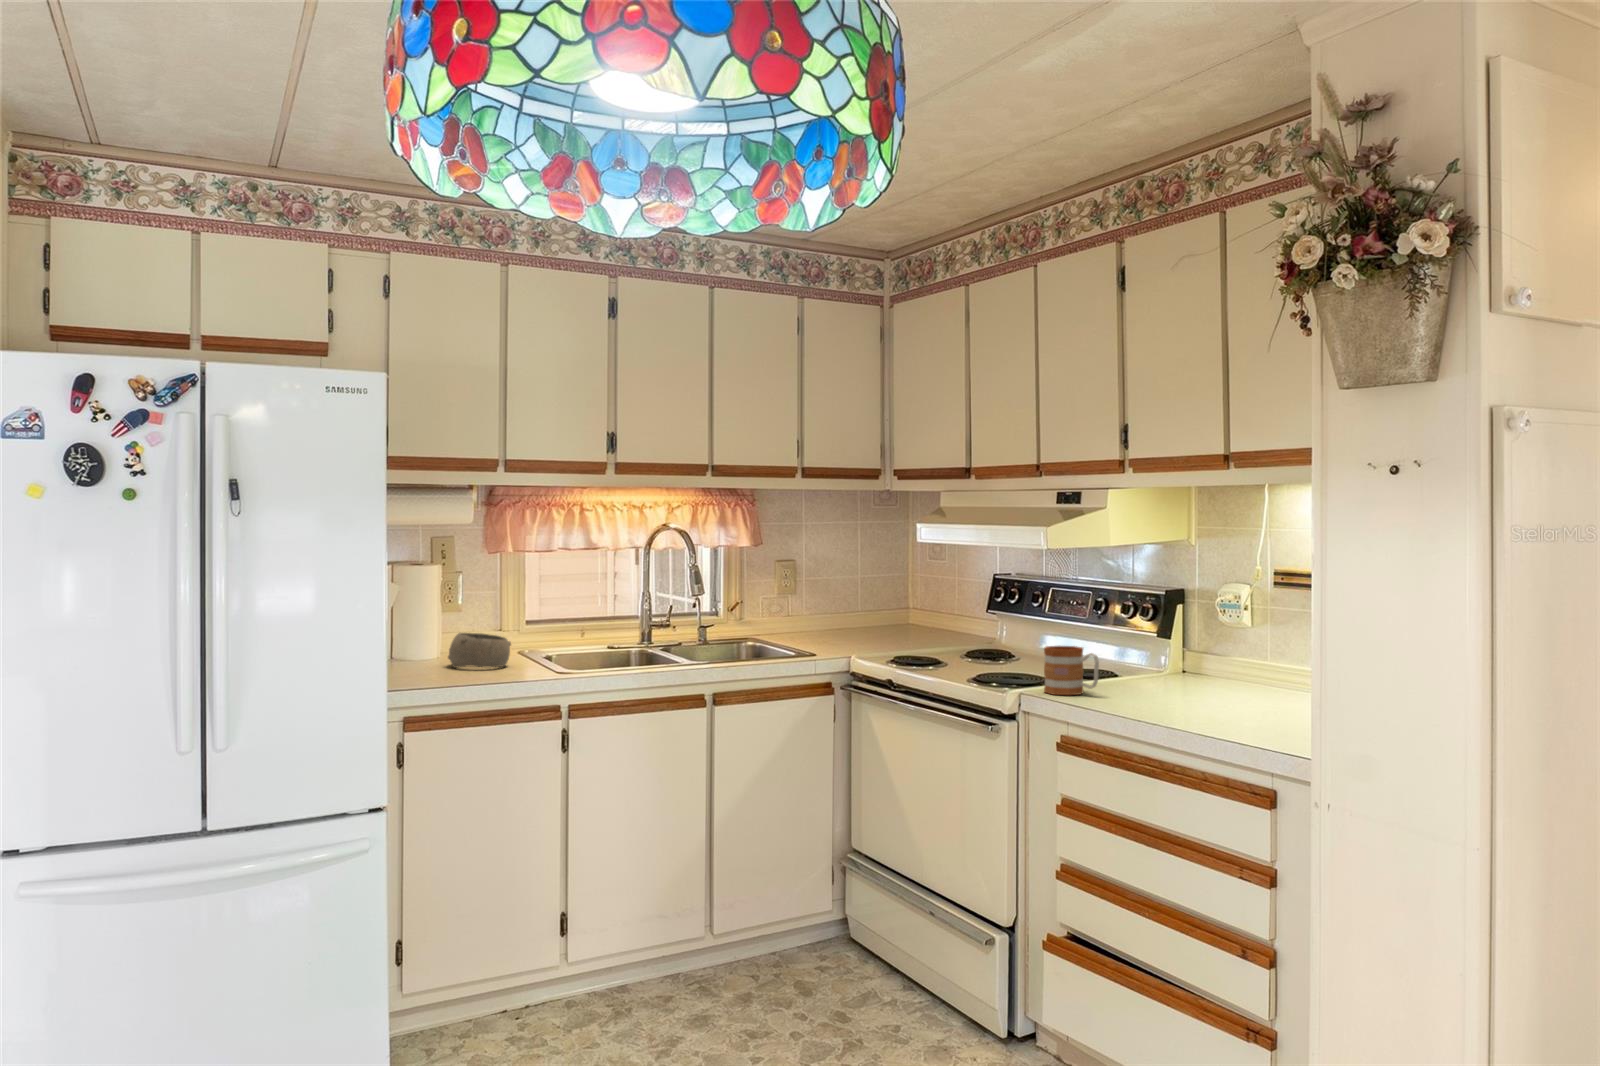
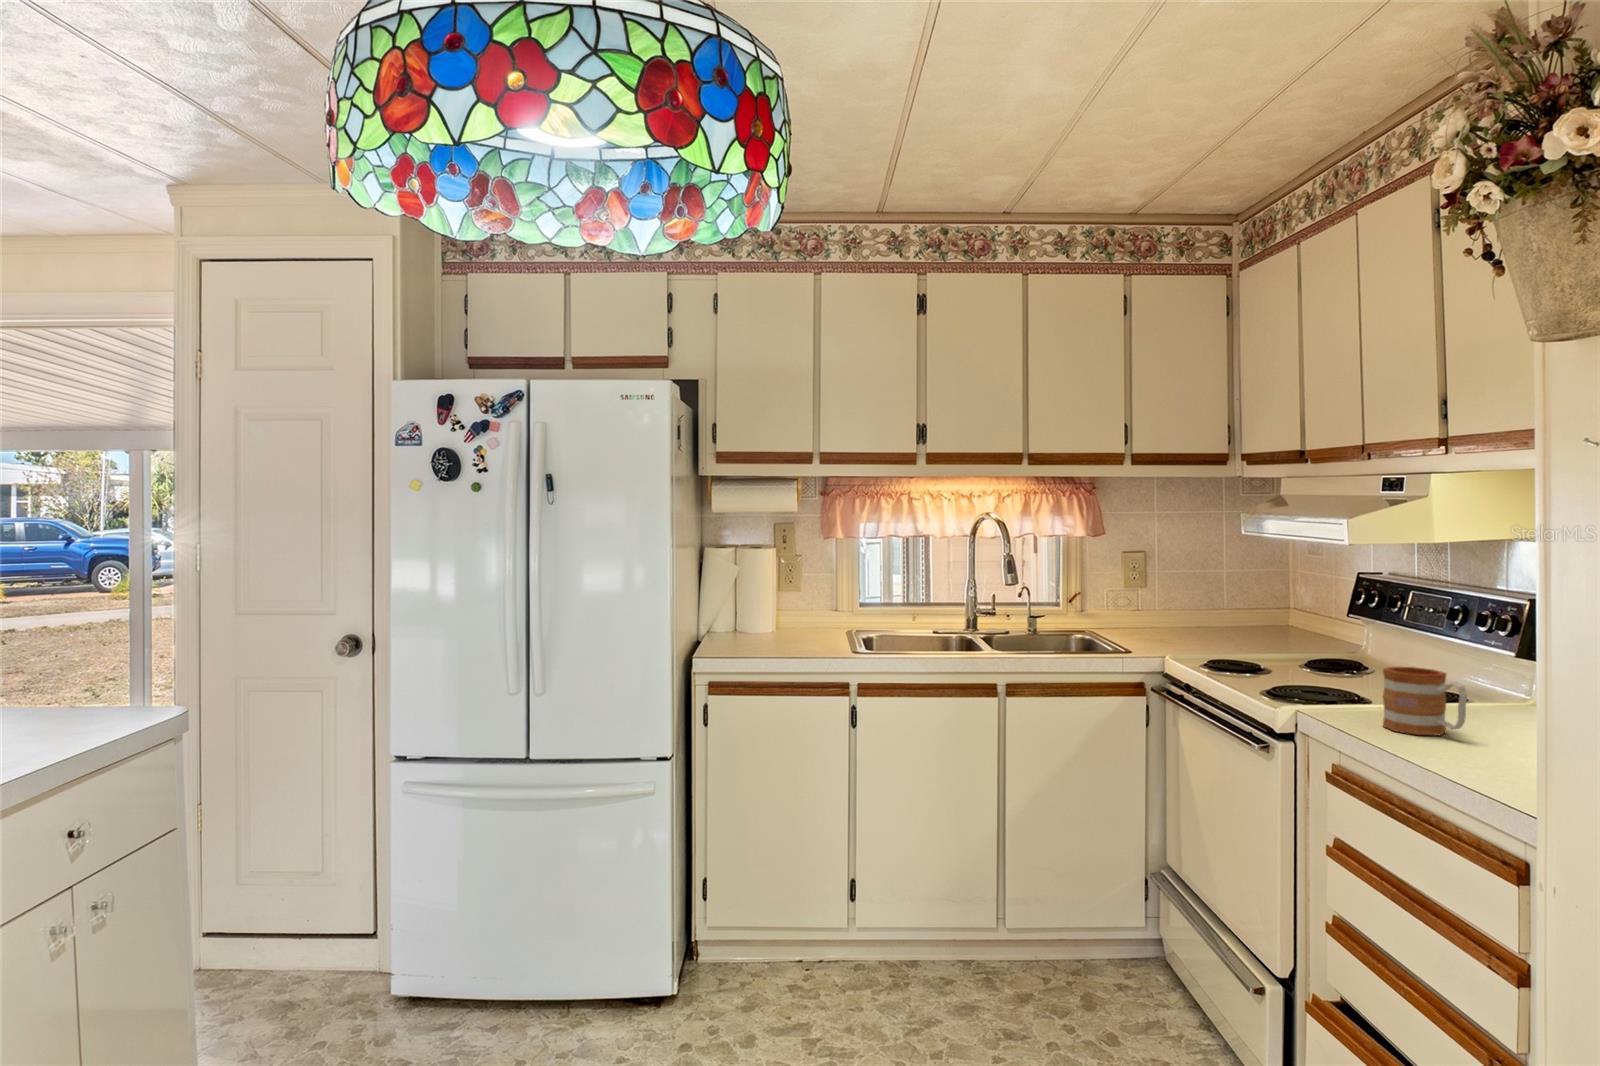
bowl: present [448,633,511,668] -> none [771,608,824,641]

